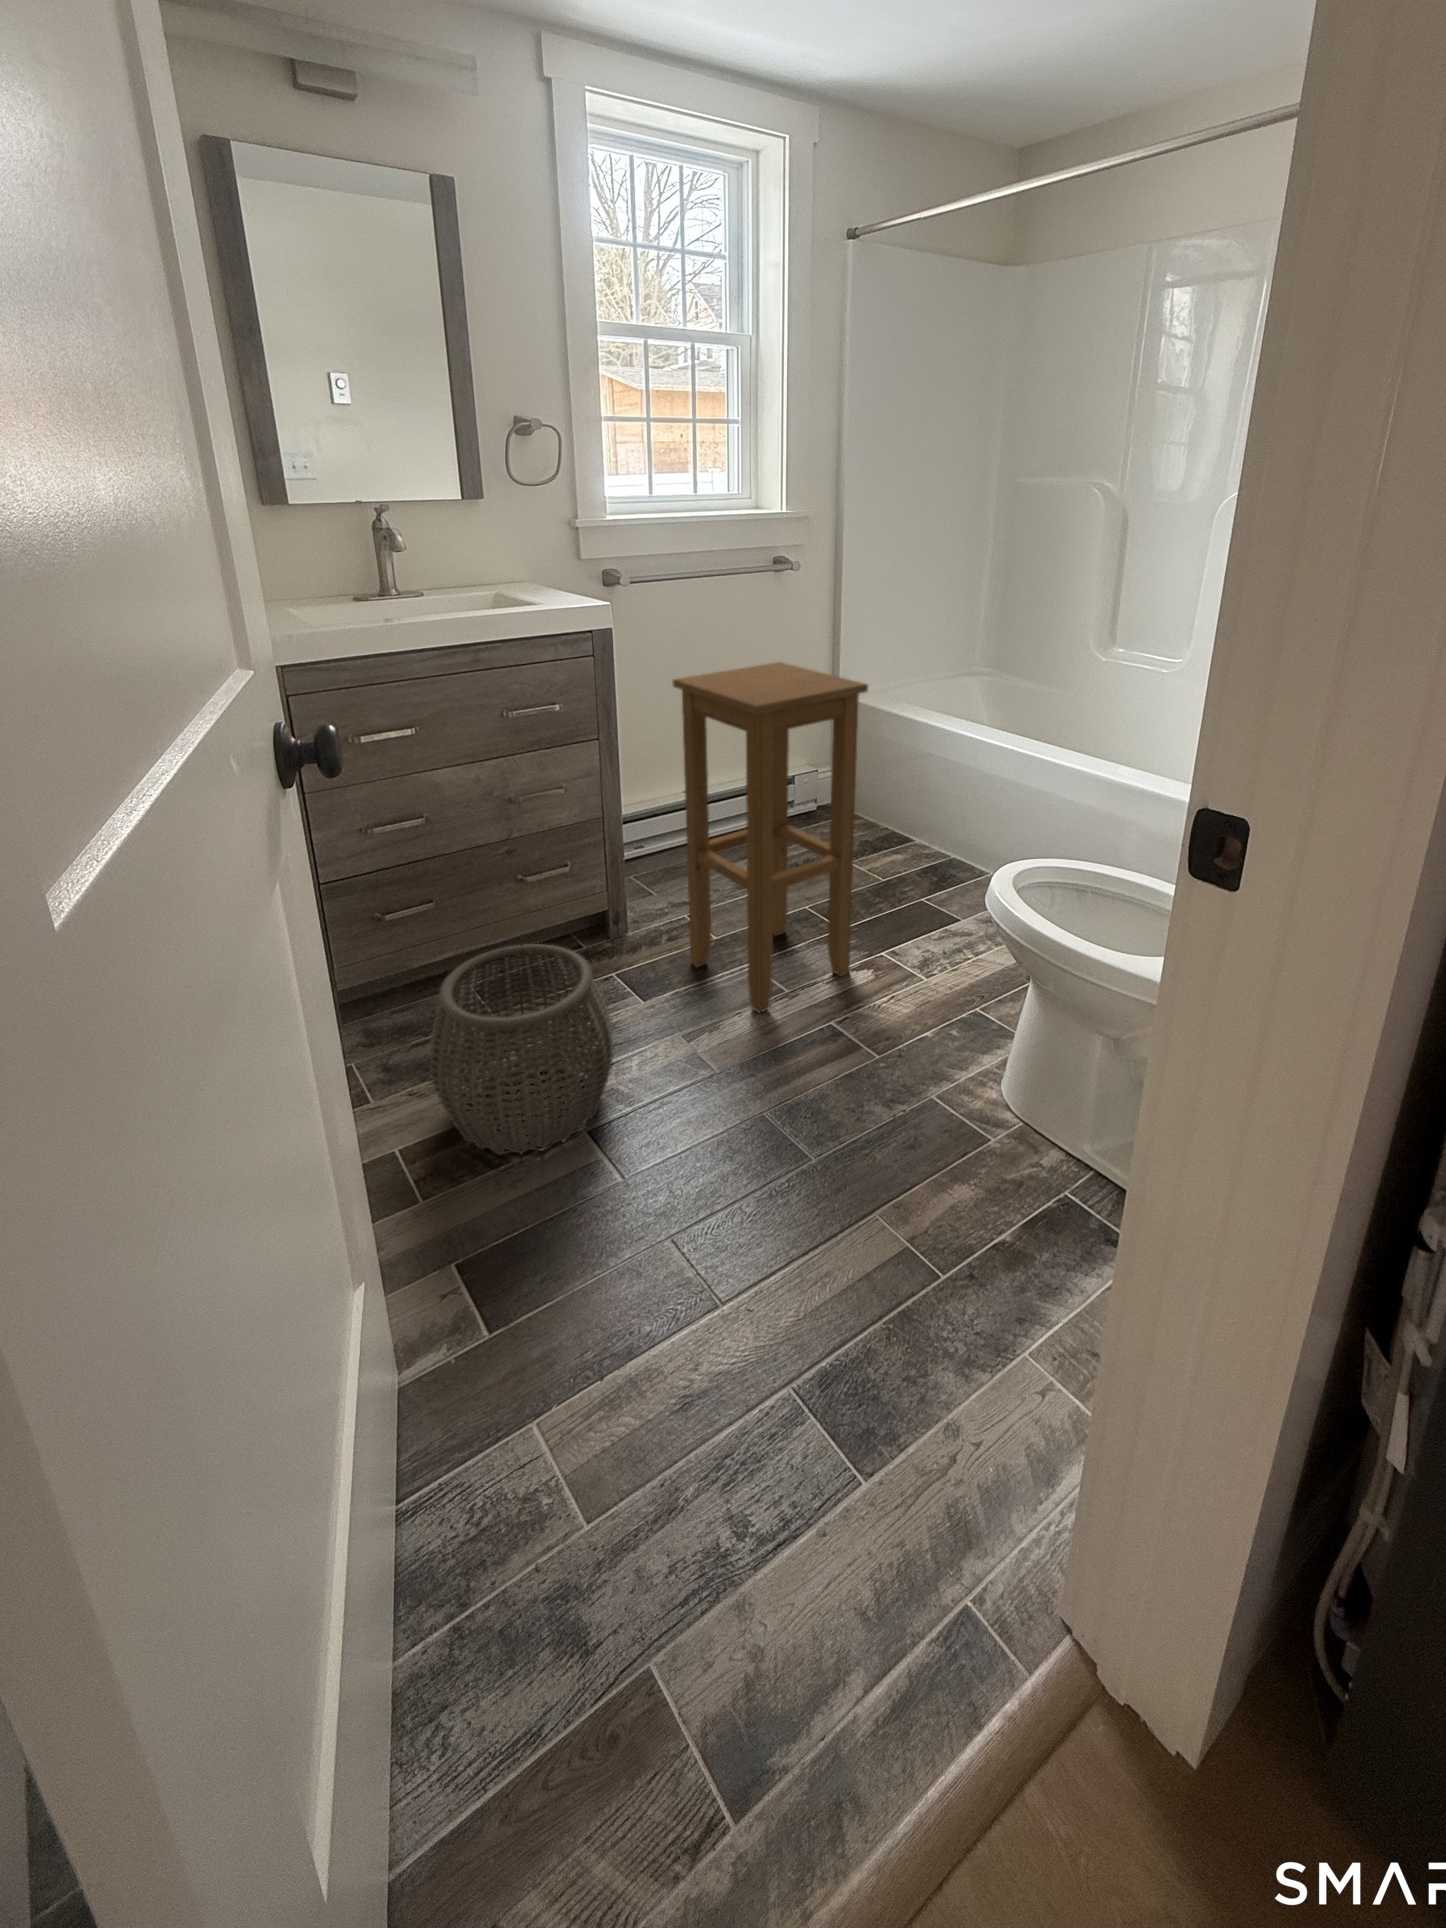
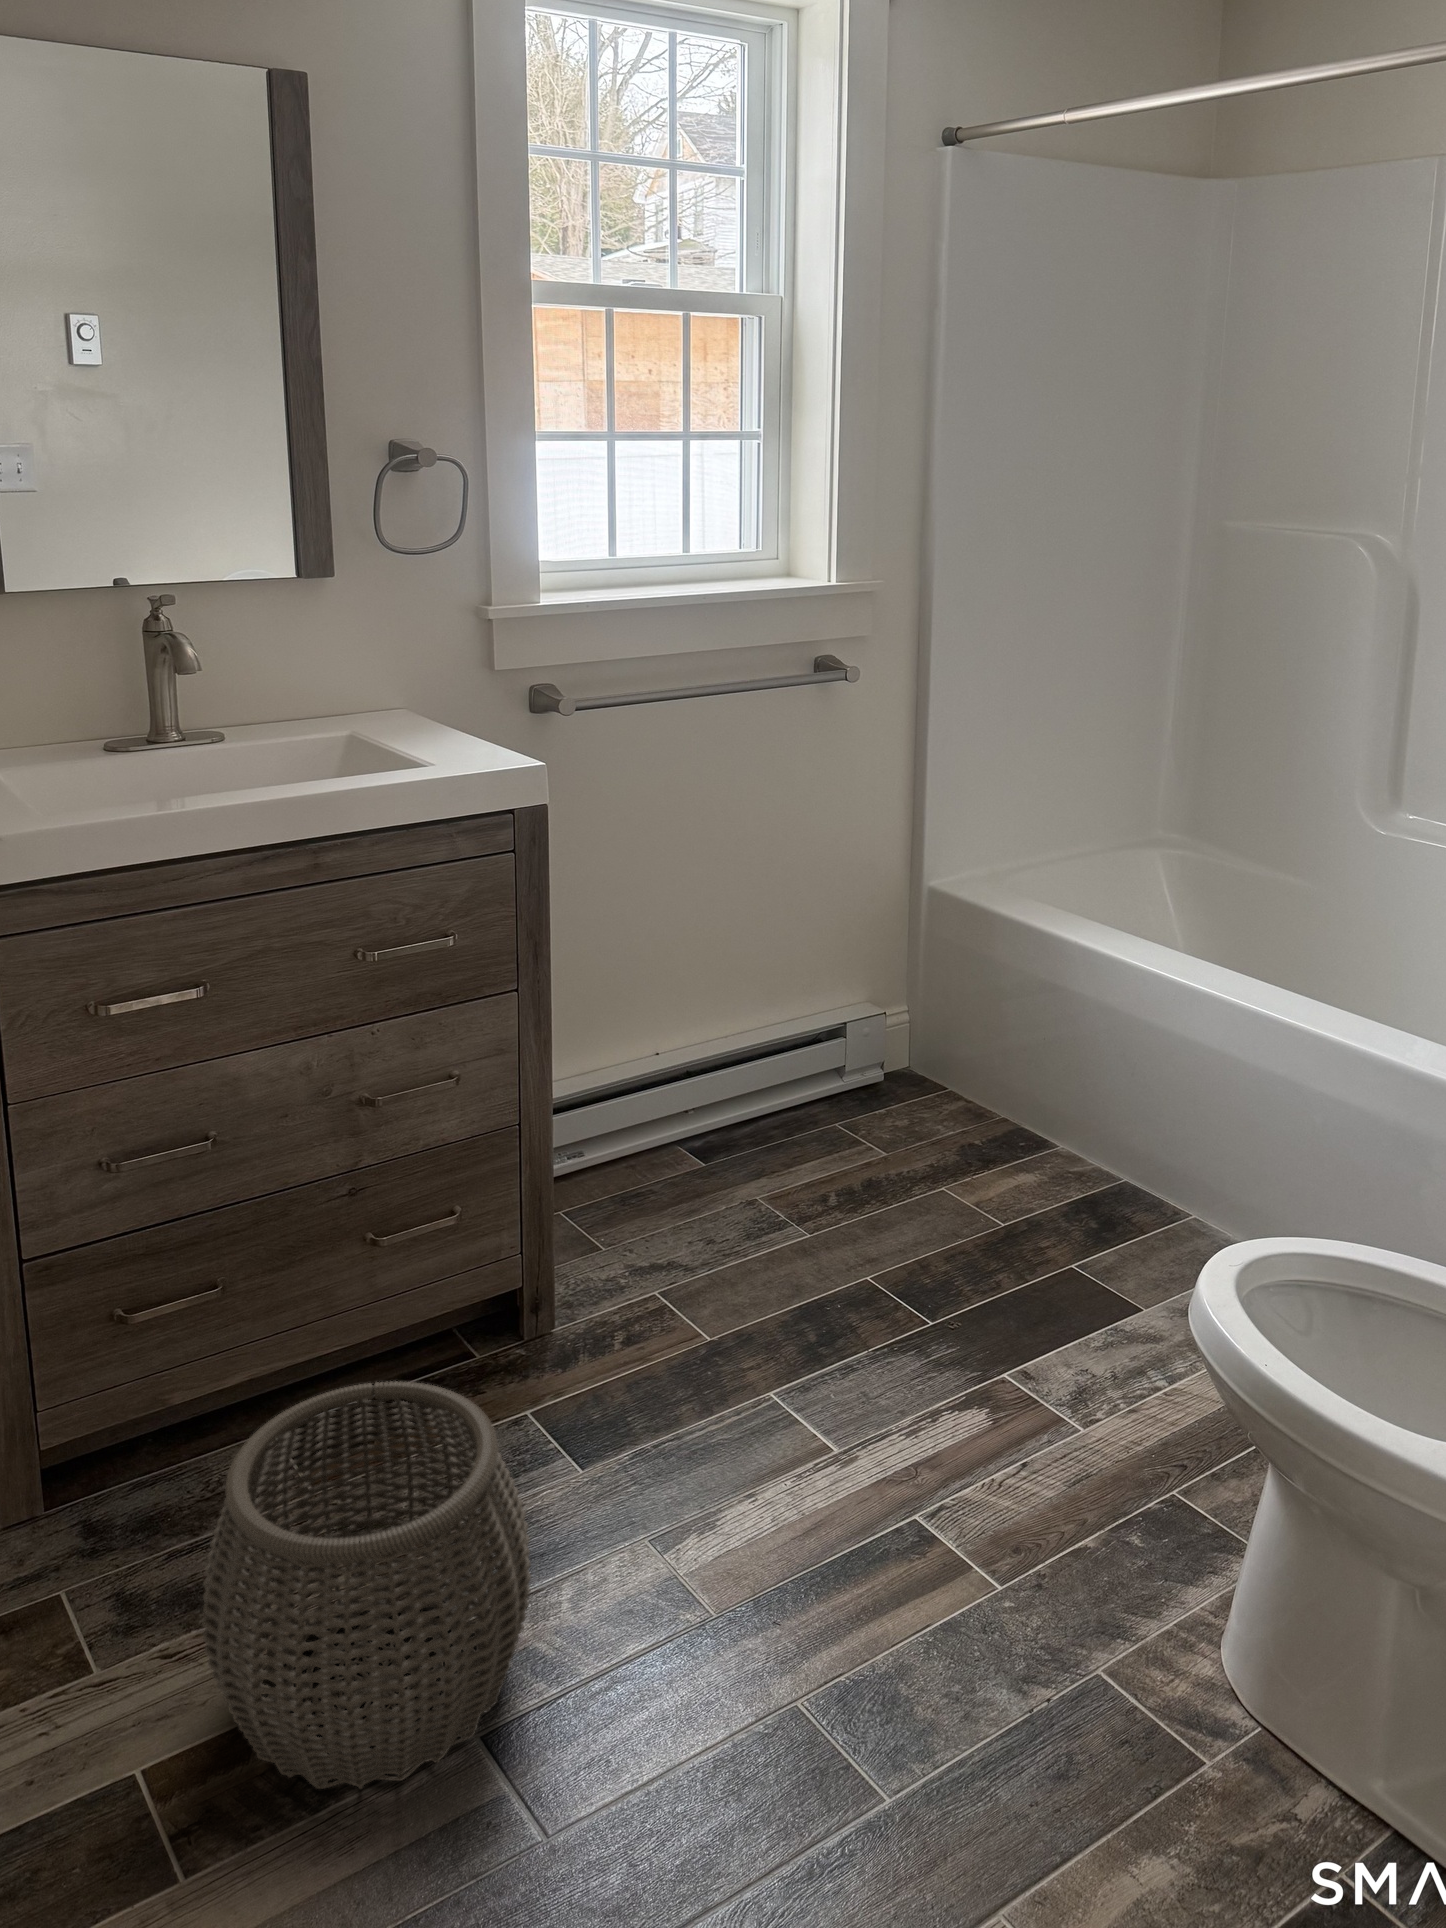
stool: present [673,662,868,1013] -> none [647,861,982,1494]

